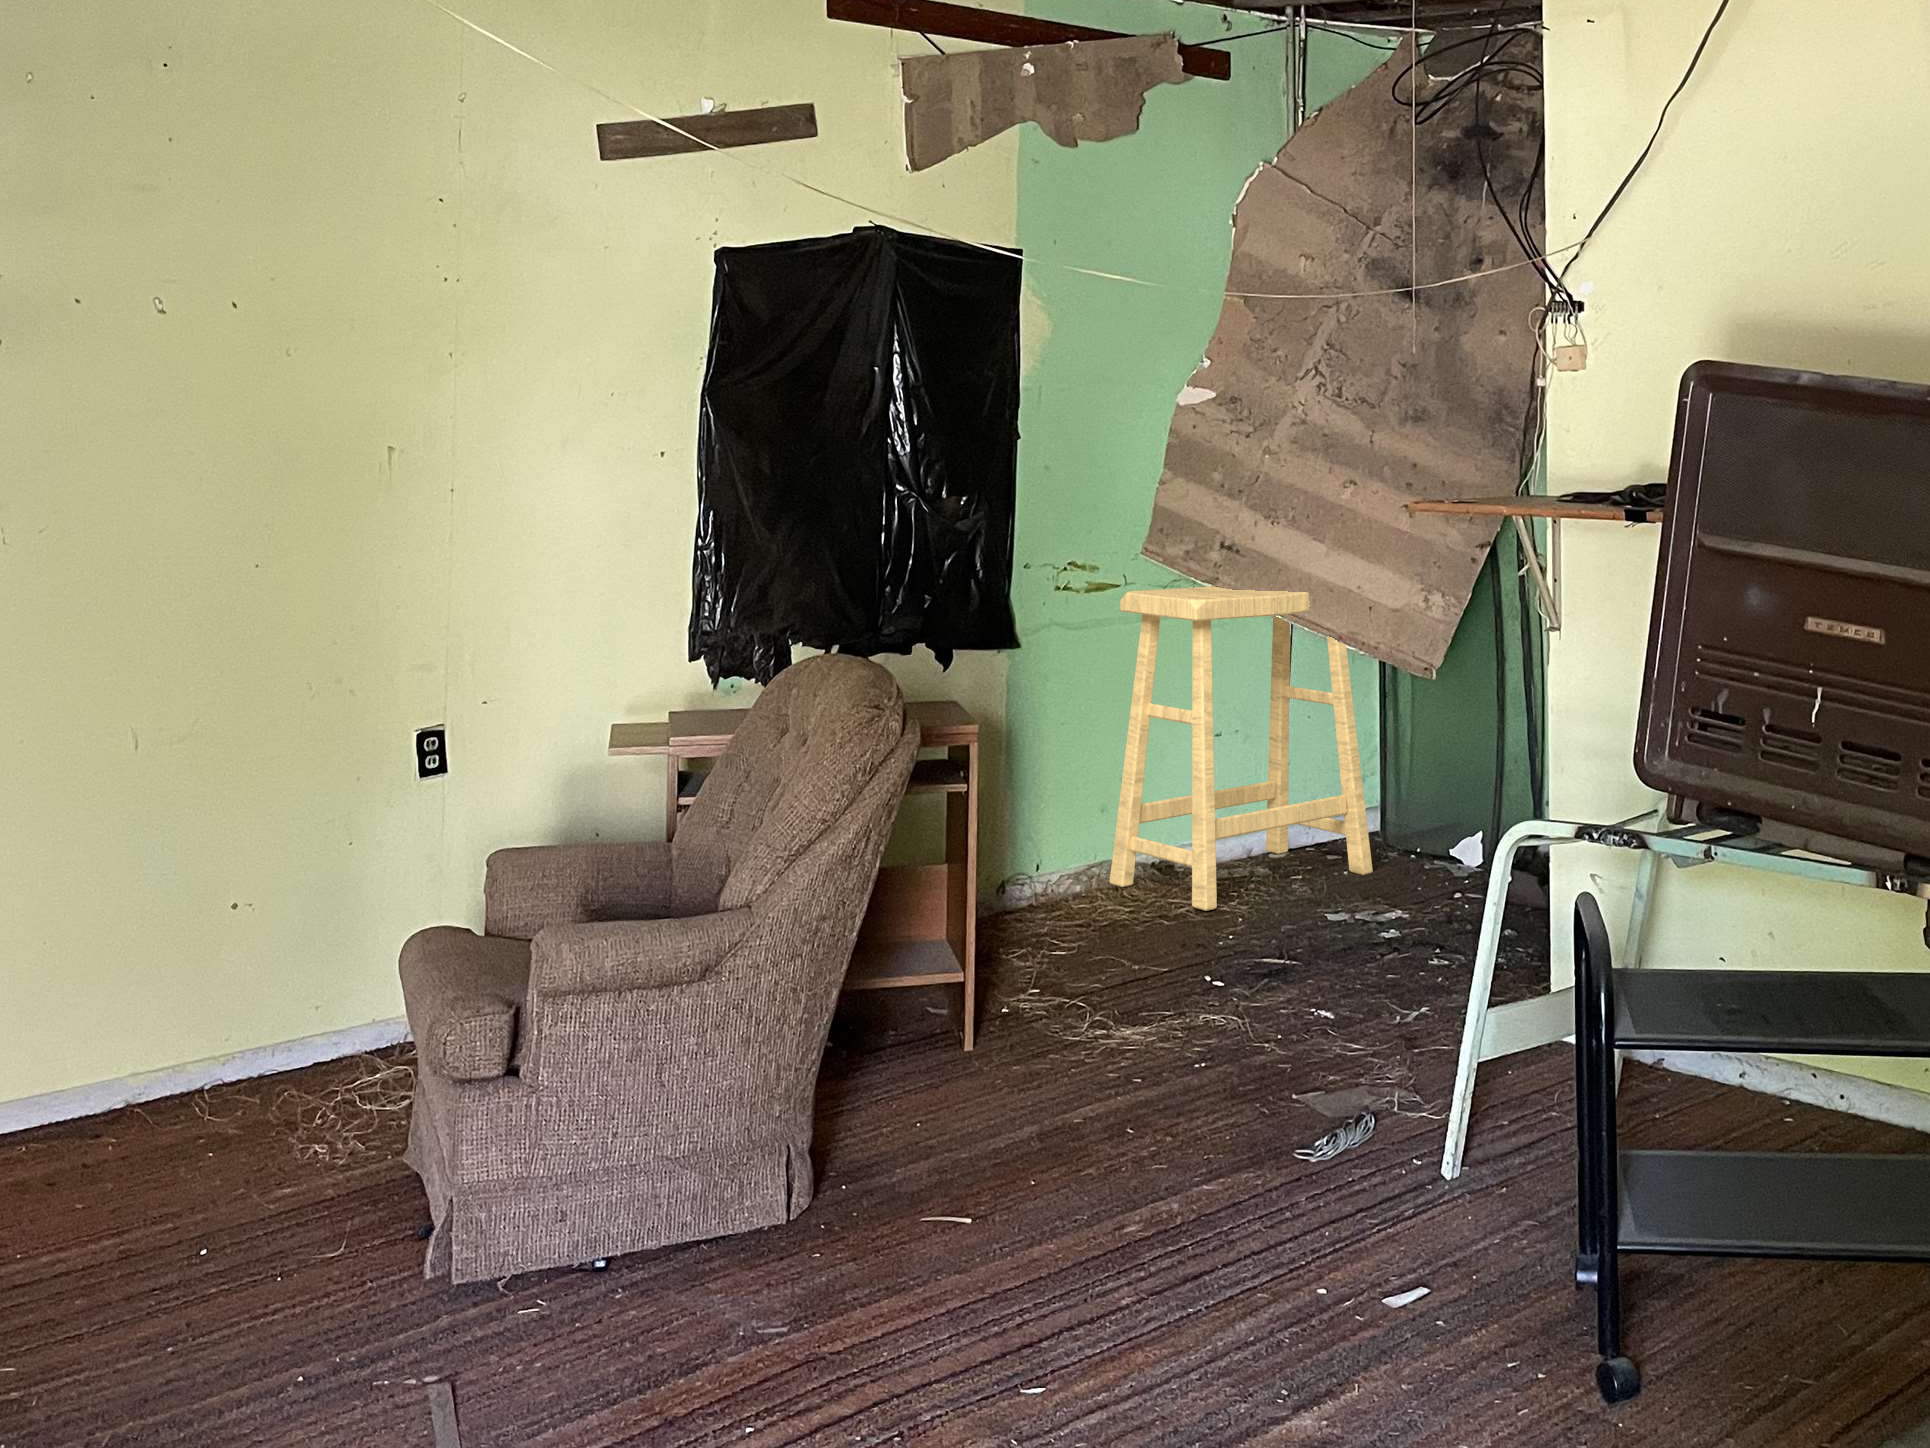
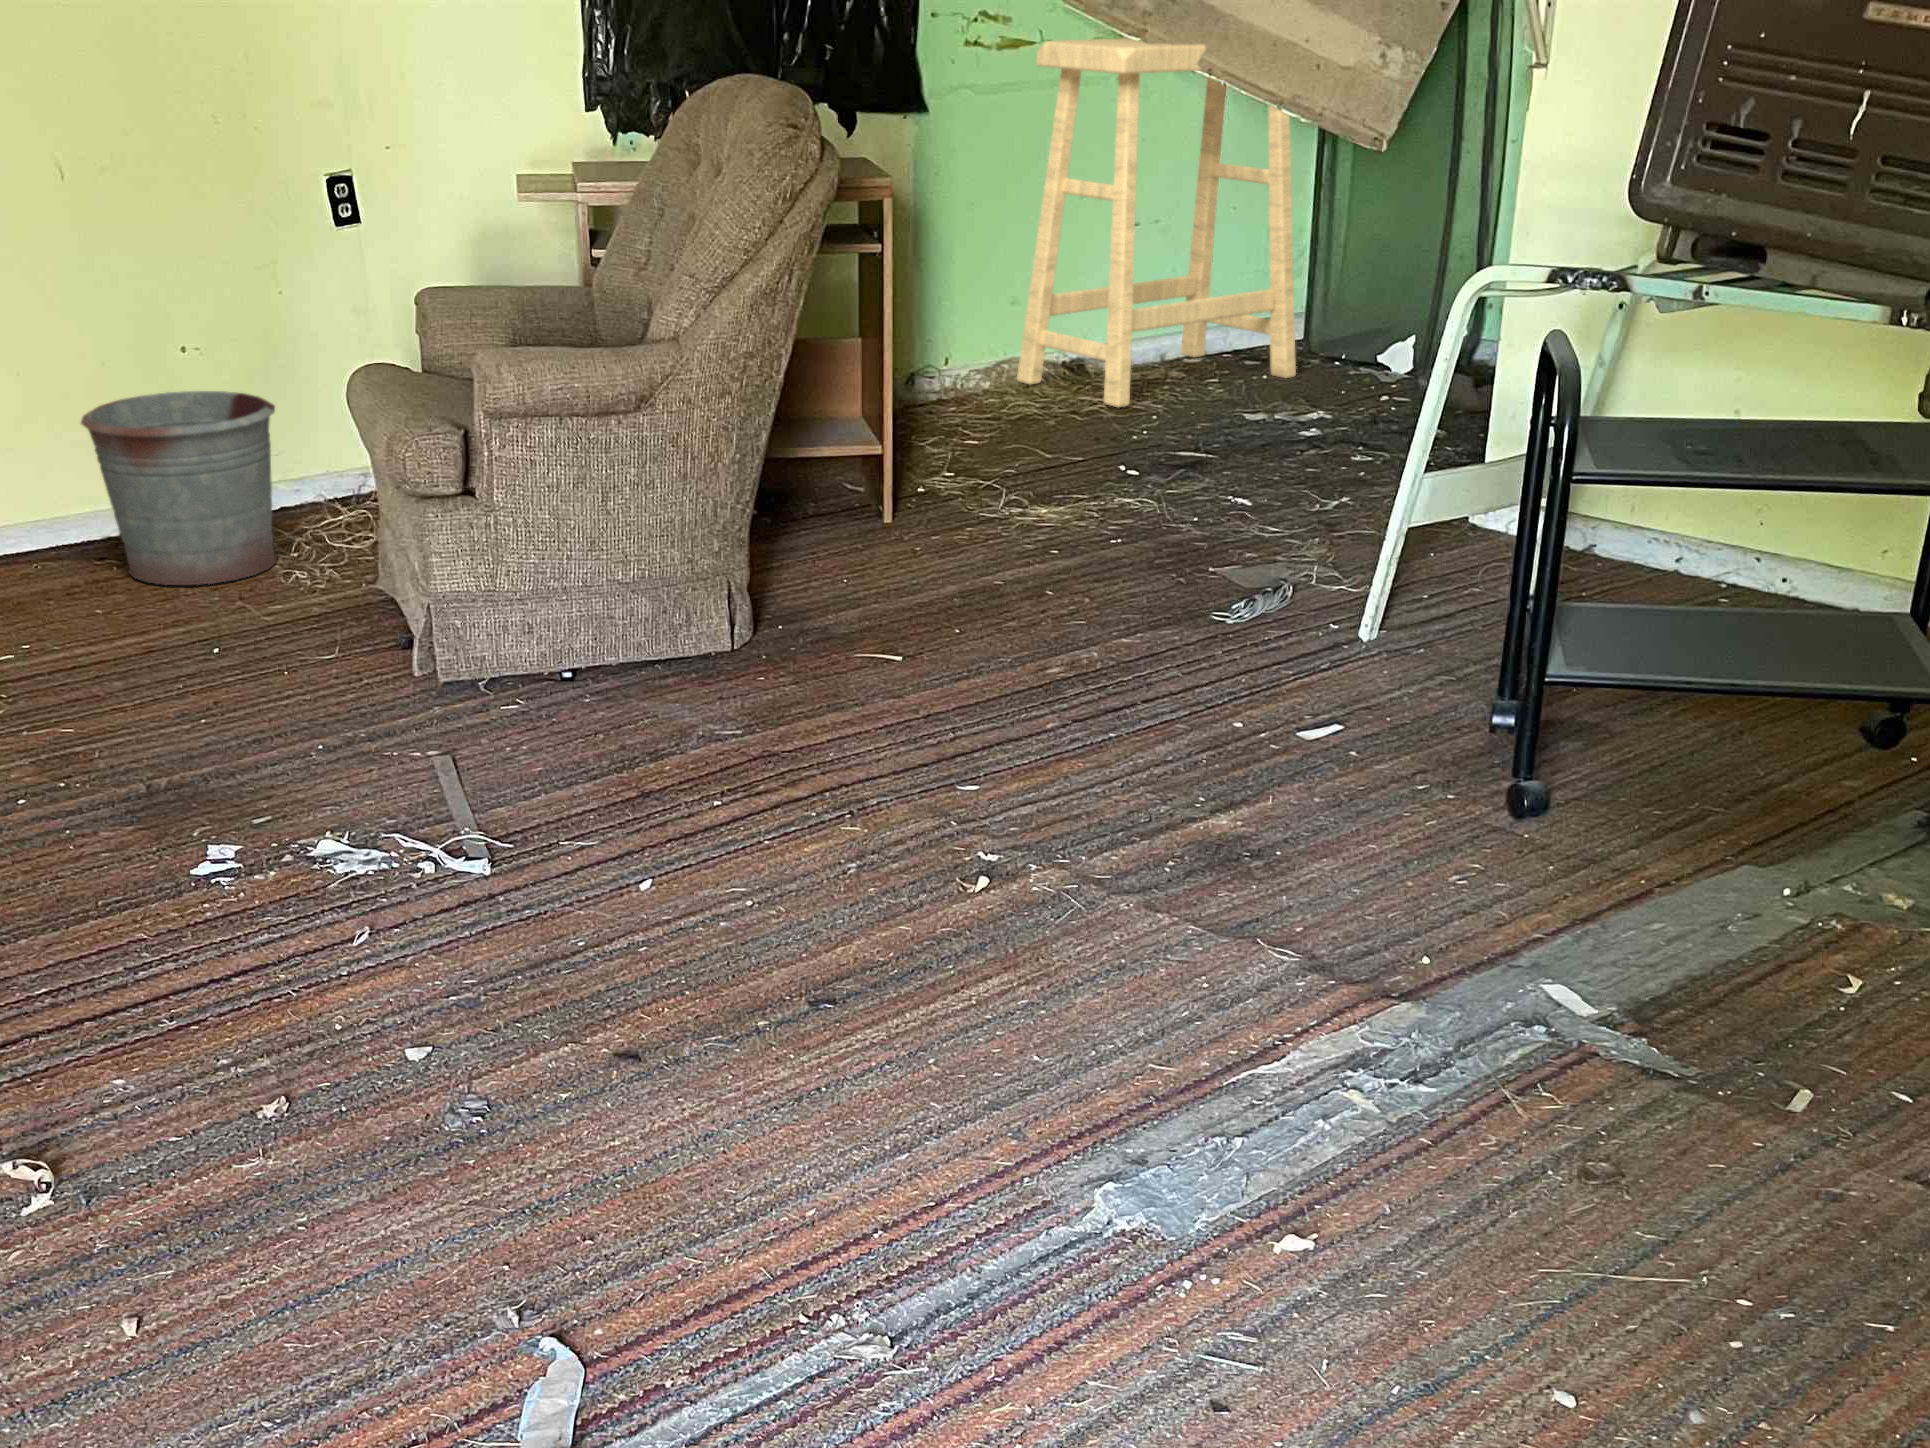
bucket: none [97,943,324,1163] -> present [81,391,276,585]

